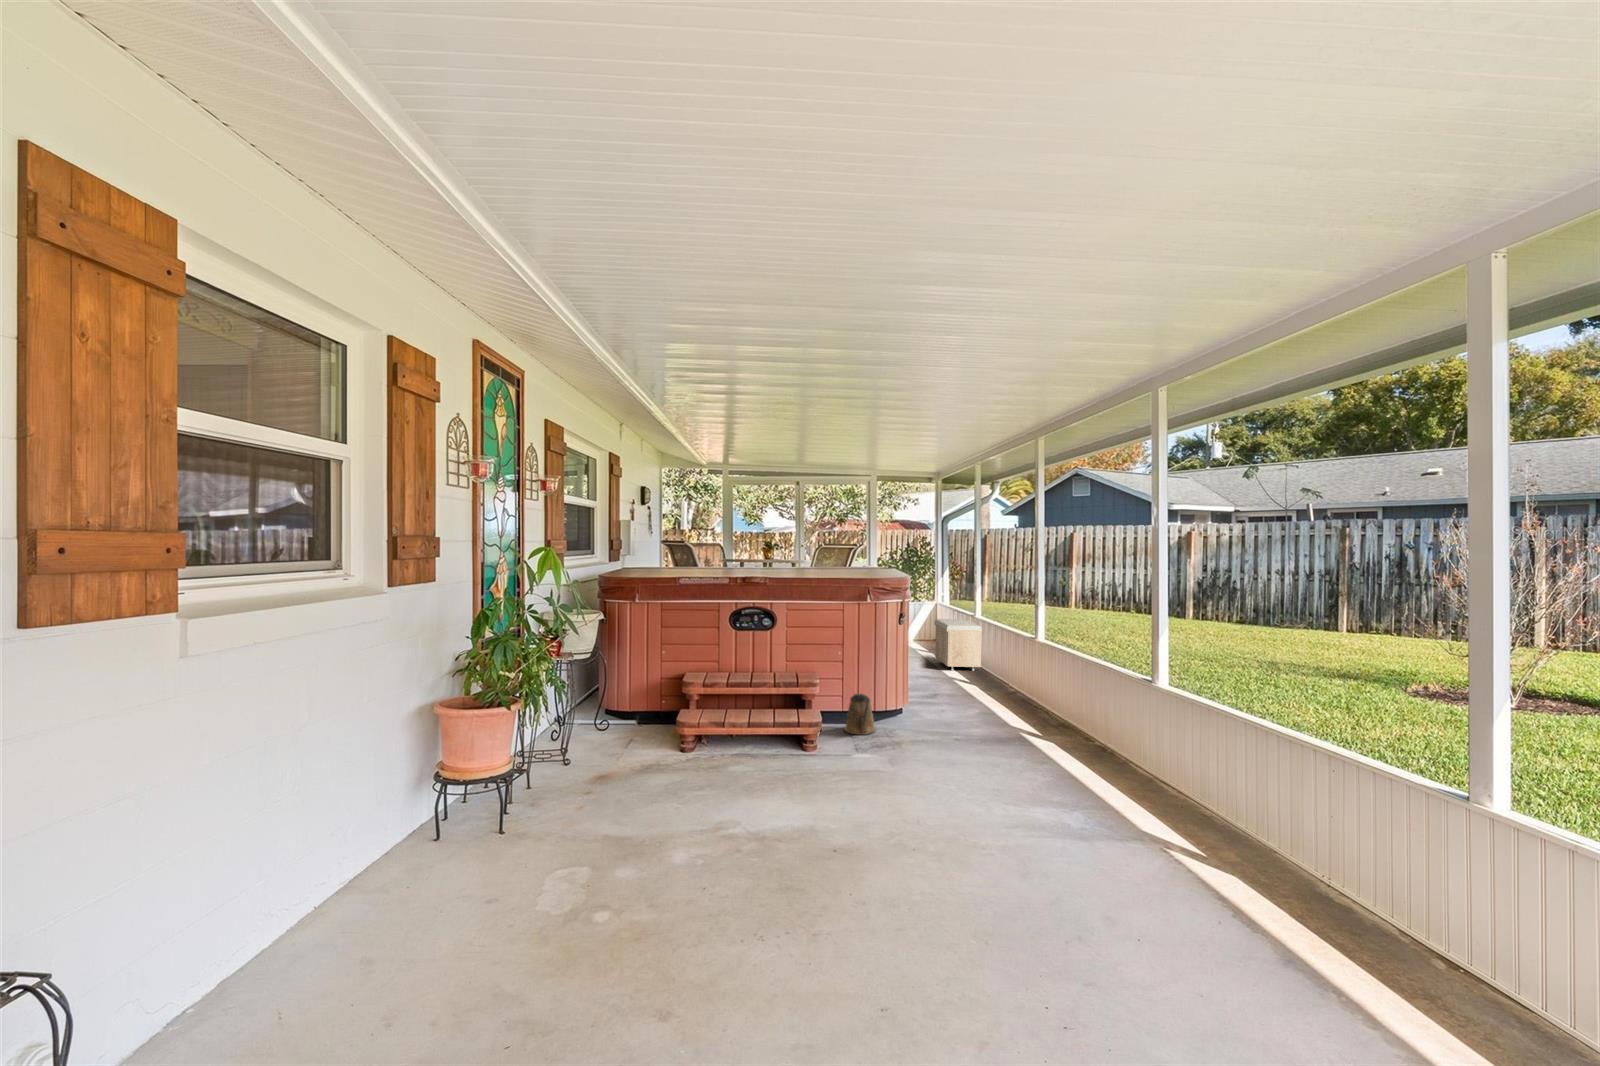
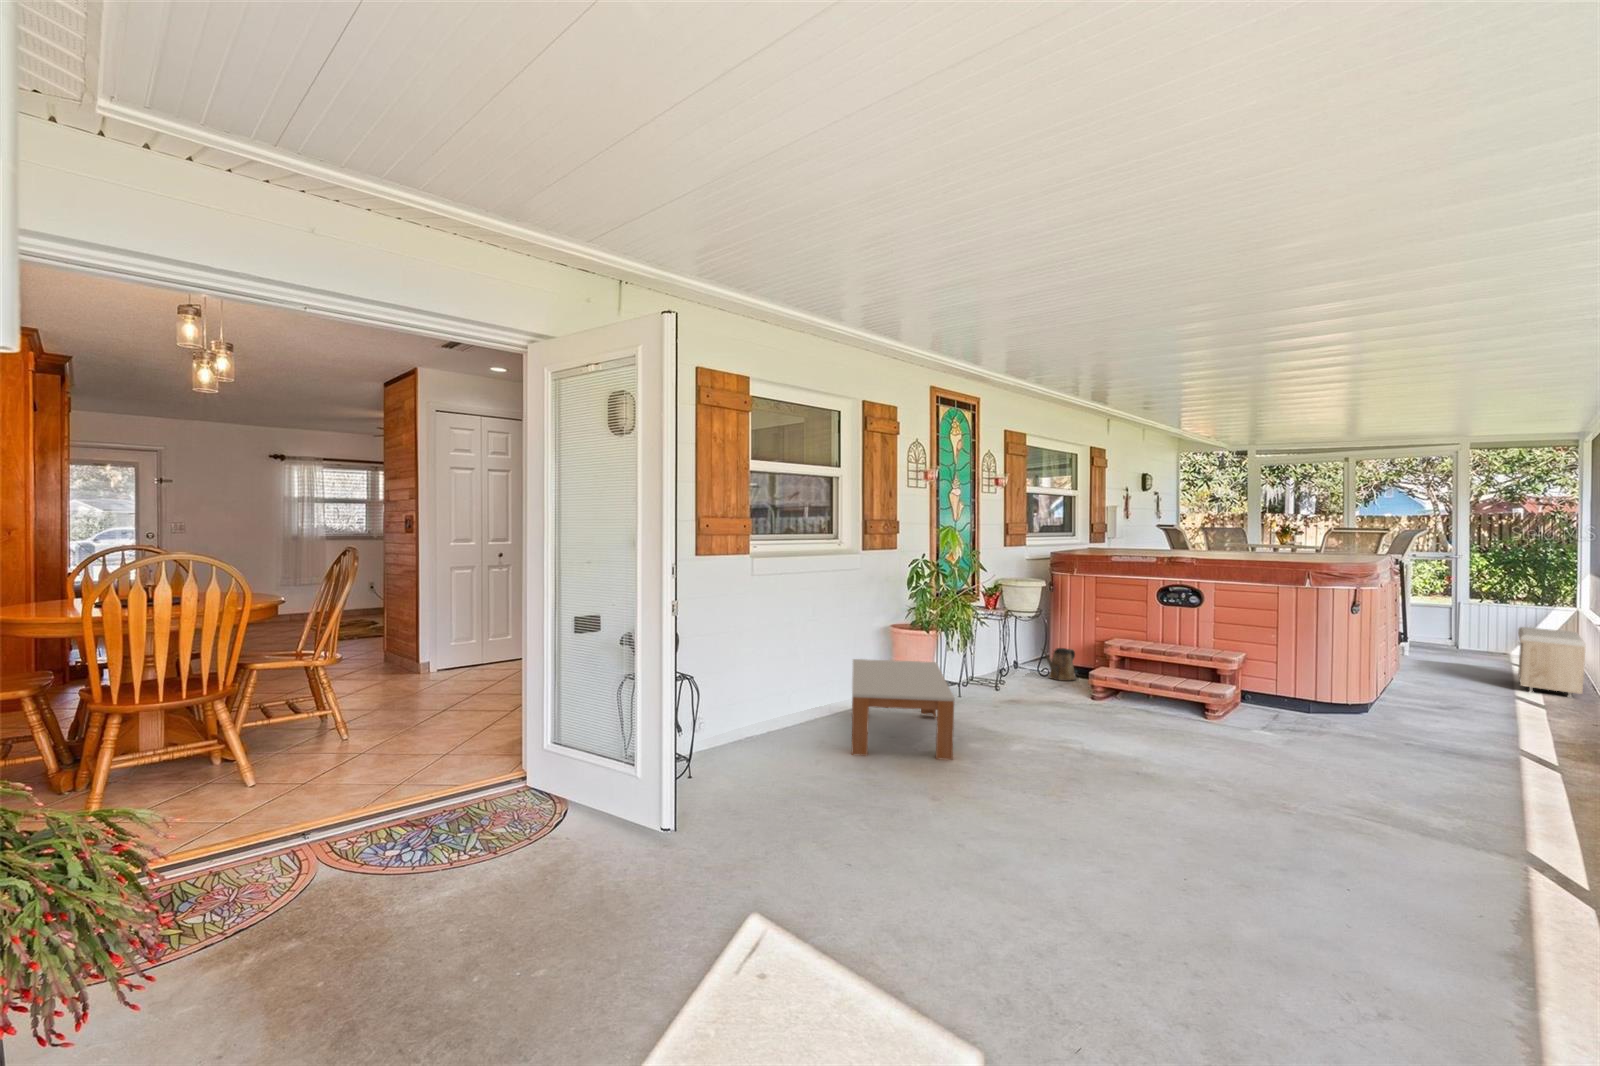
watering can: present [845,693,875,735] -> present [1042,648,1076,681]
coffee table: none [377,754,620,982] -> present [851,659,955,760]

